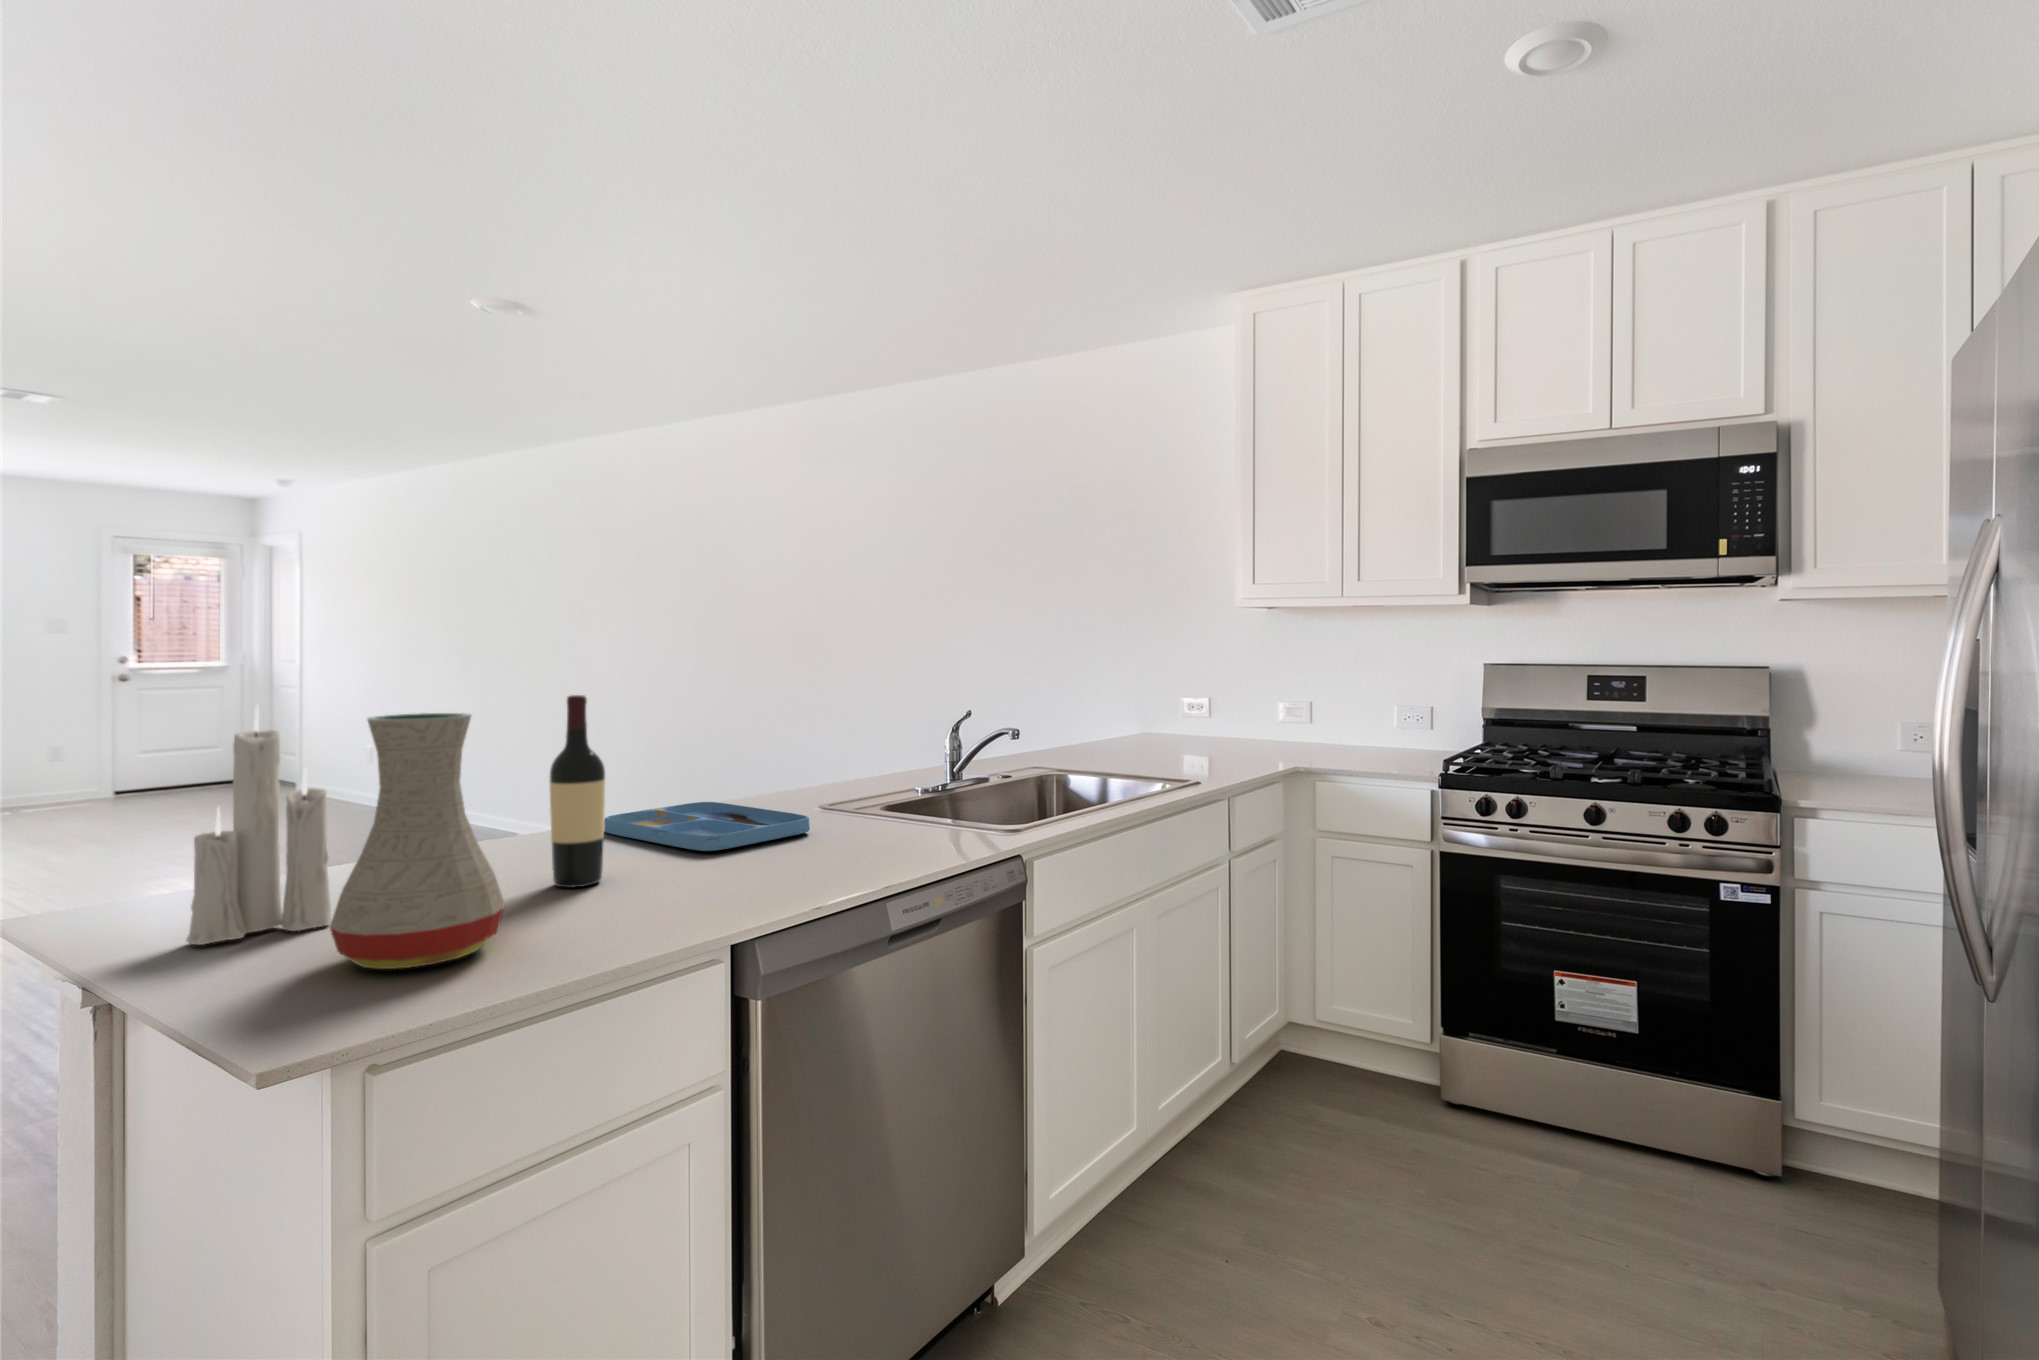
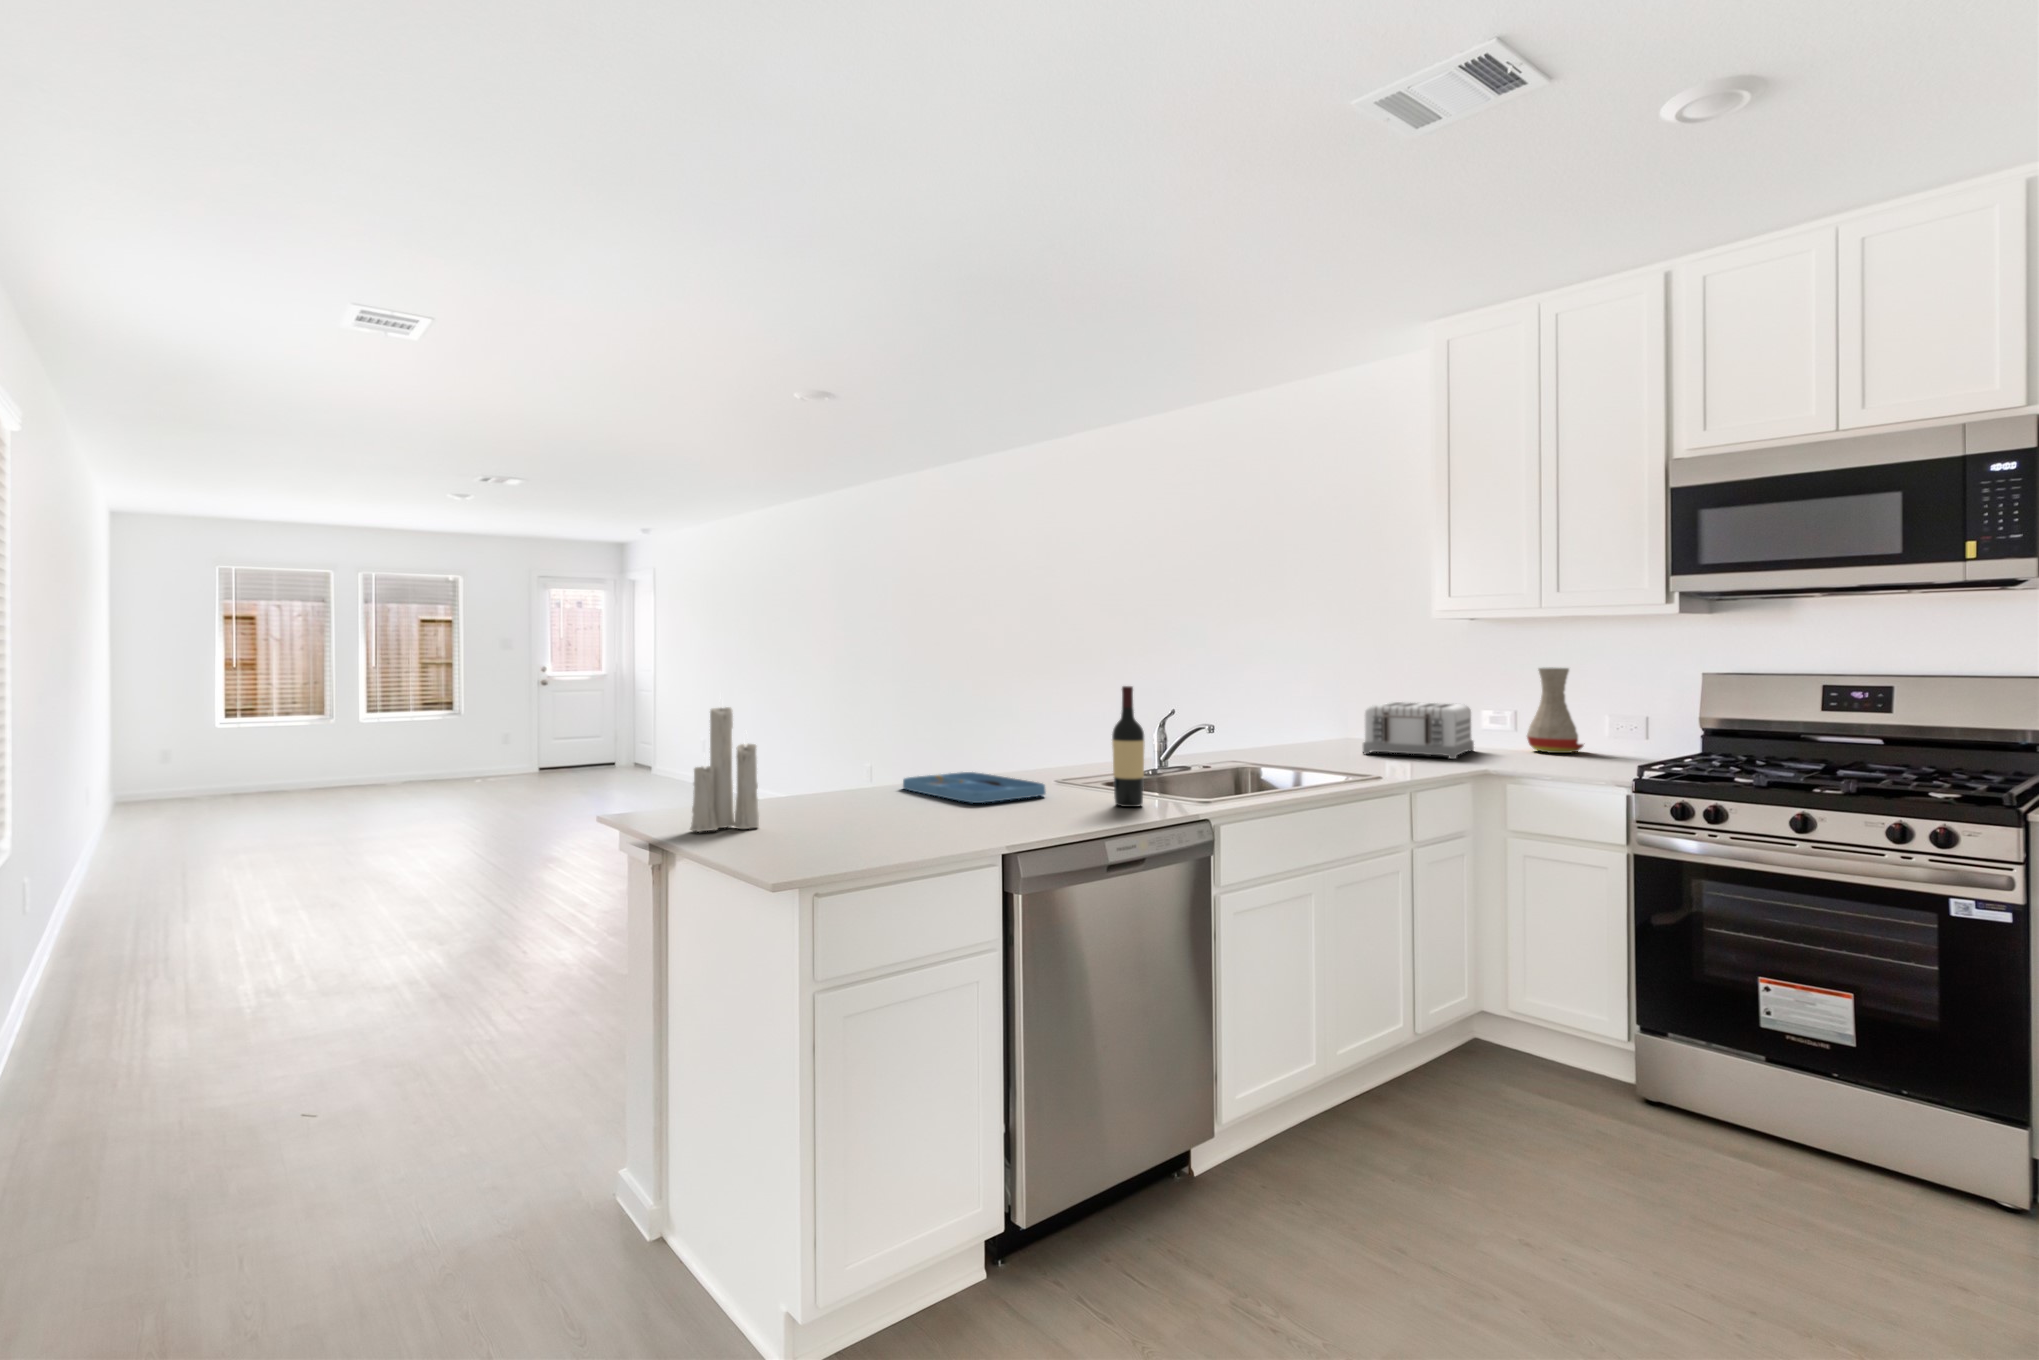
wine bottle: present [549,695,605,888] -> present [1112,686,1144,807]
toaster: none [1165,696,1270,757] -> present [1363,702,1474,759]
vase: present [330,713,505,969] -> present [1527,668,1583,753]

